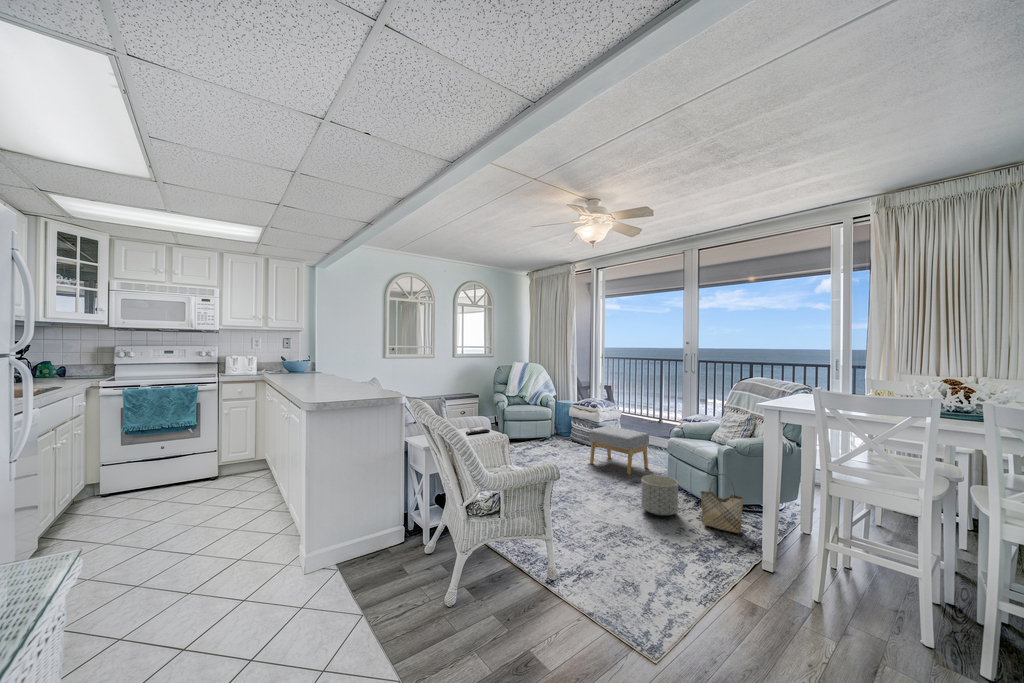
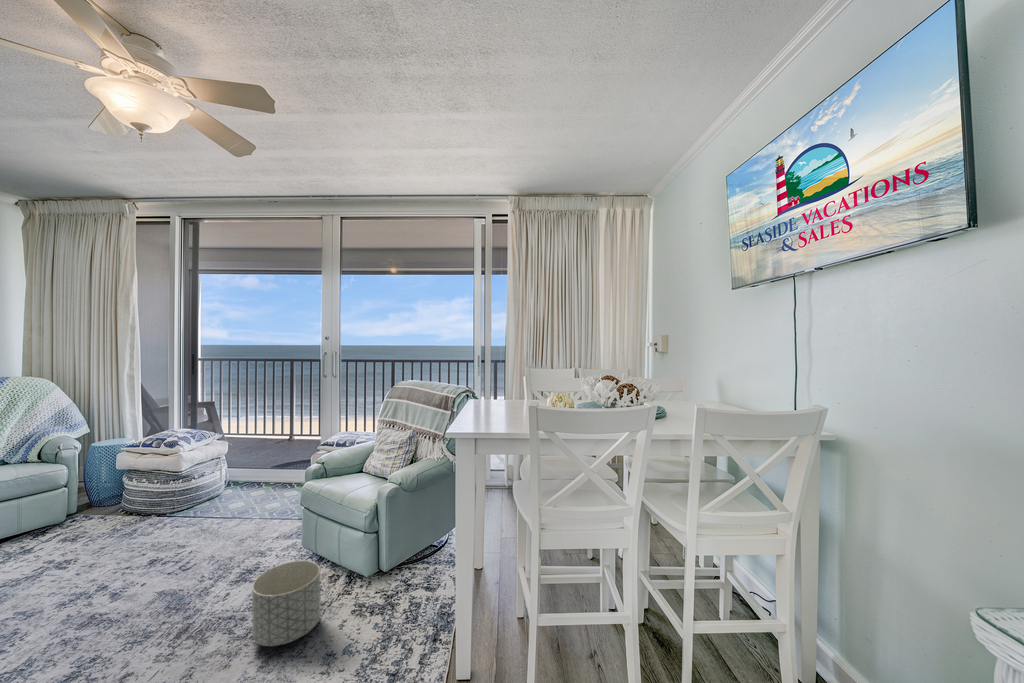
footstool: present [589,426,649,475] -> none [151,478,272,559]
woven basket: present [701,474,743,533] -> none [356,532,416,625]

